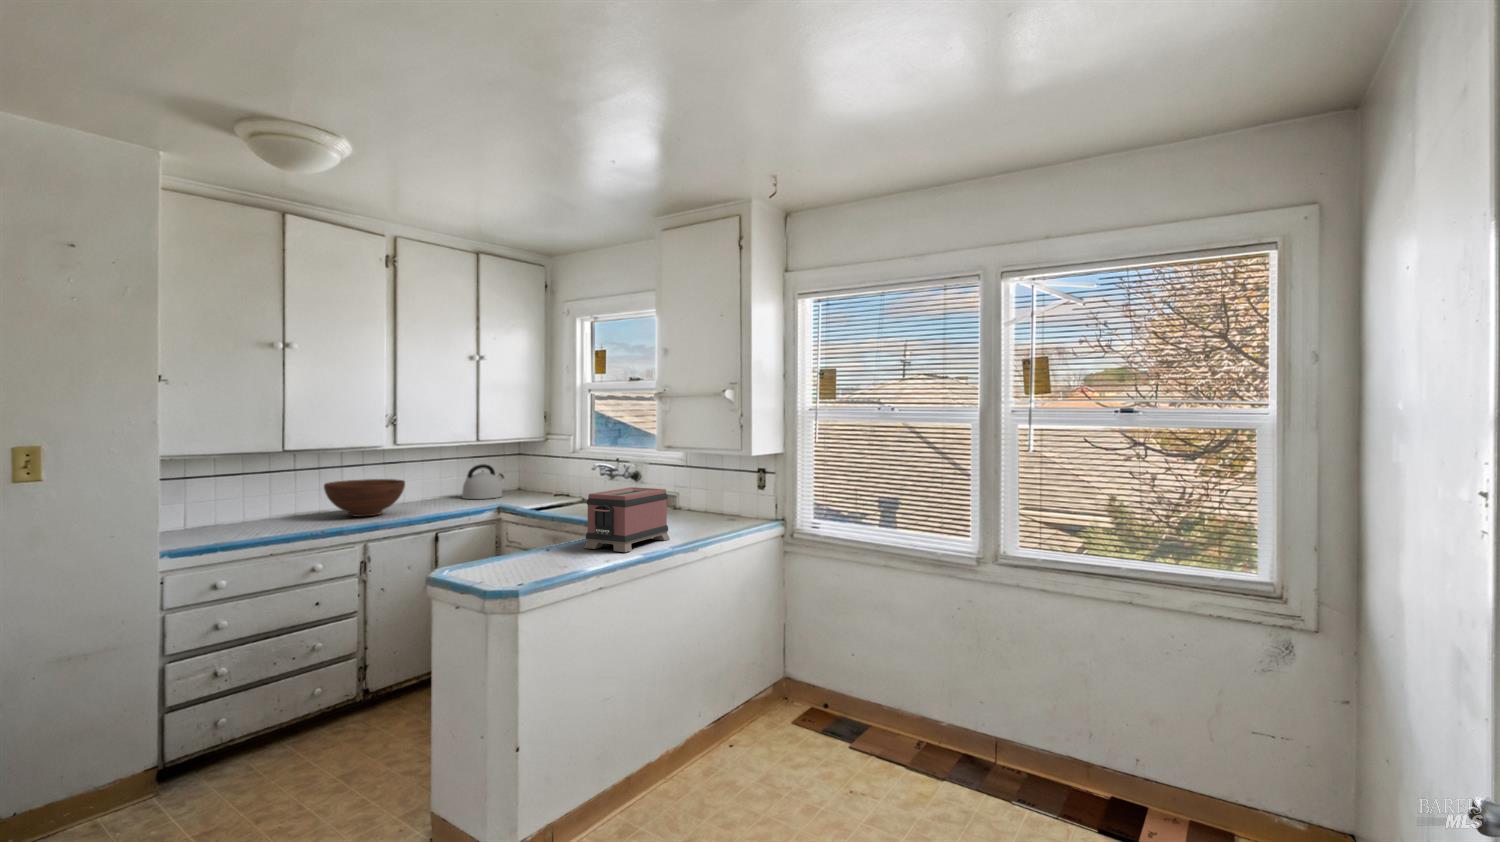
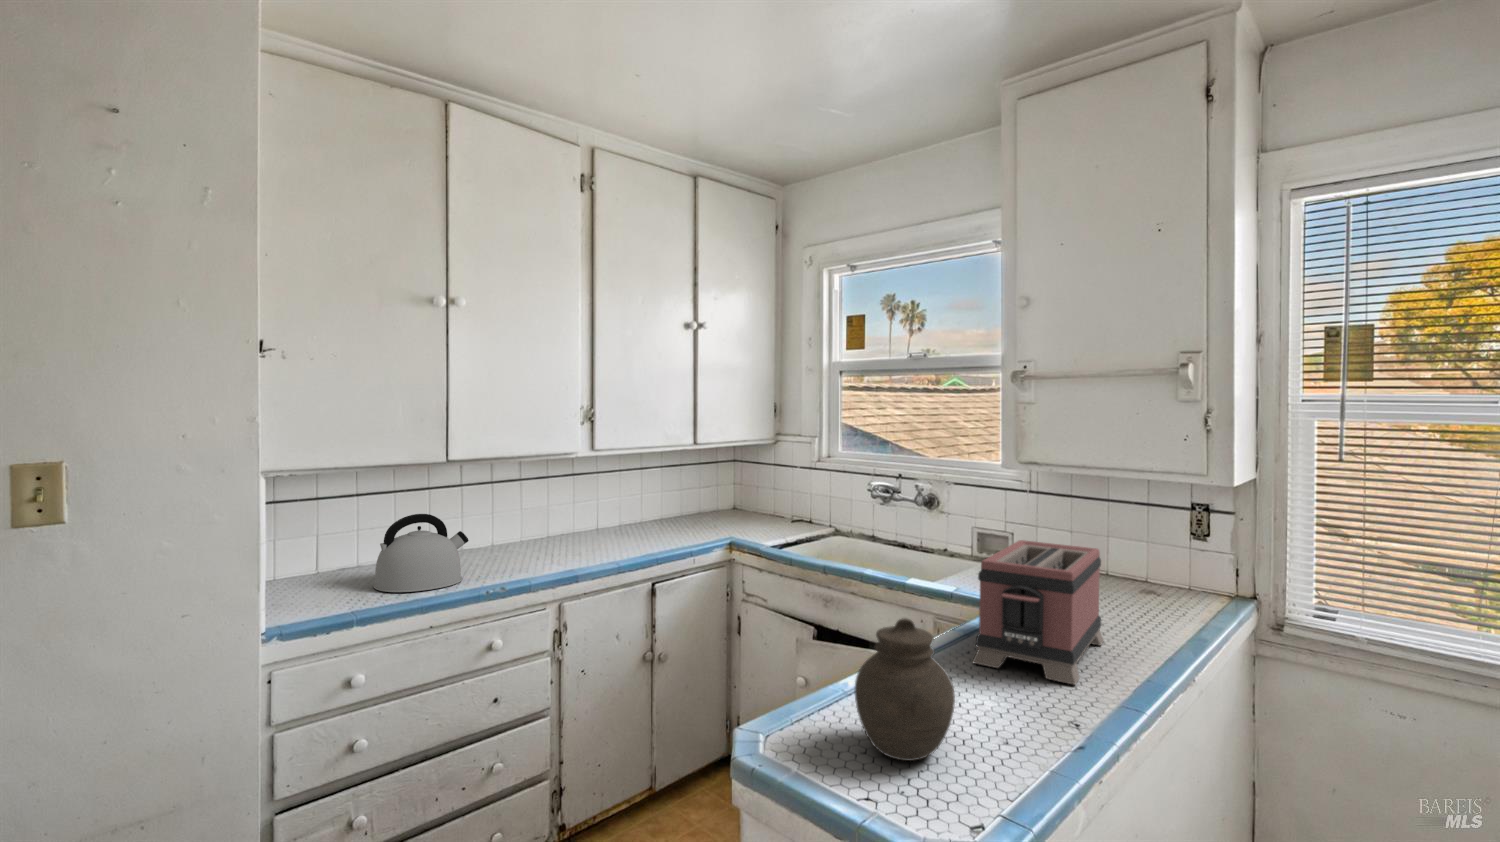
kettle: present [462,464,504,499] -> present [374,514,469,592]
fruit bowl: present [324,479,405,517] -> none [499,499,607,557]
jar: none [485,511,533,574] -> present [855,618,955,761]

